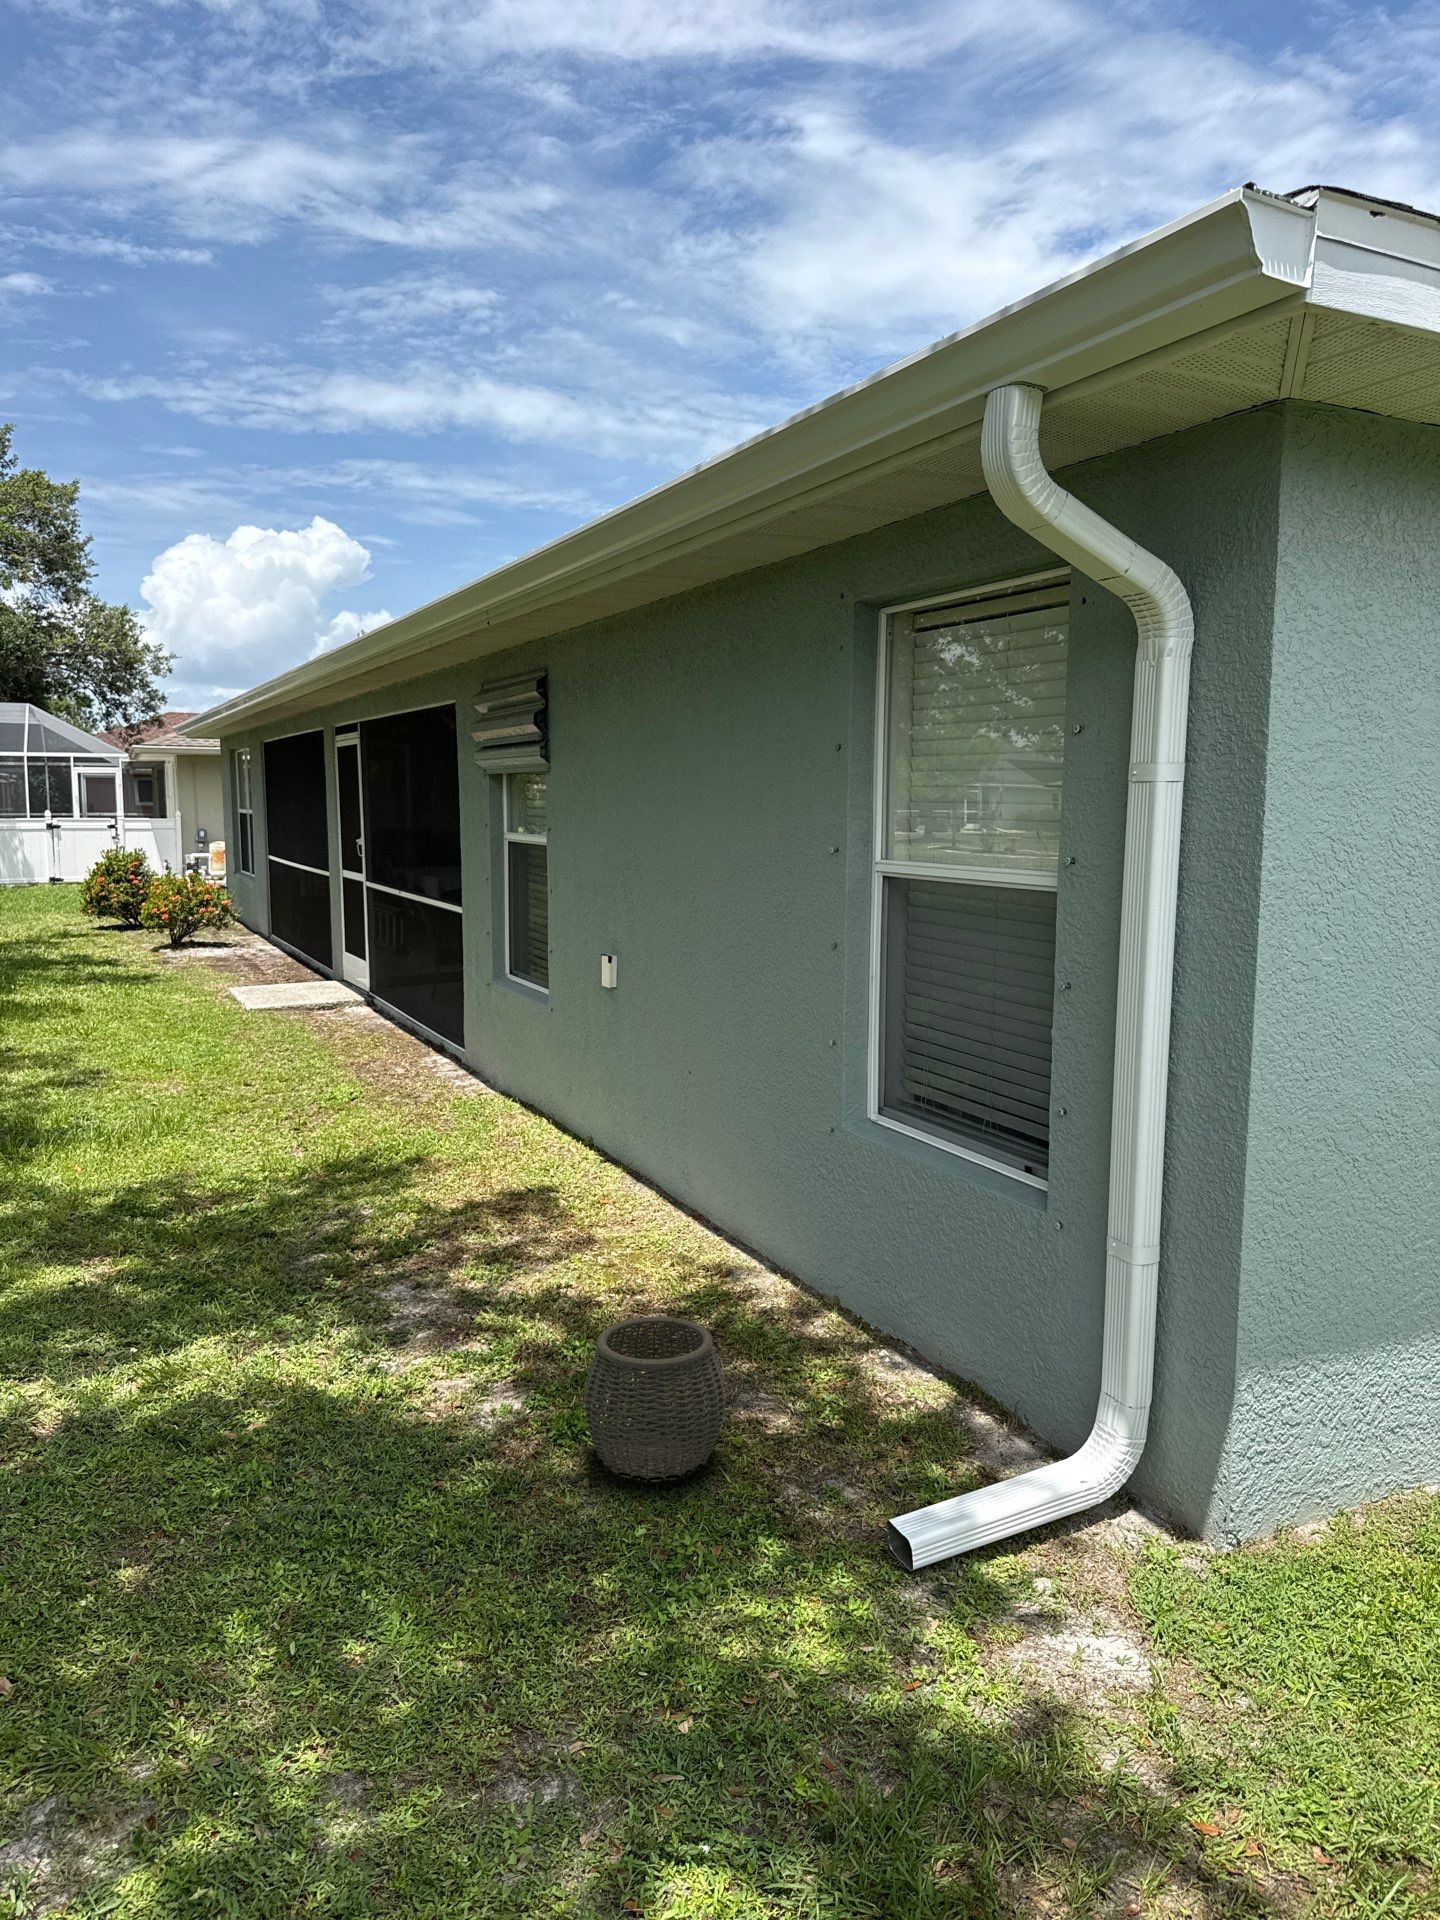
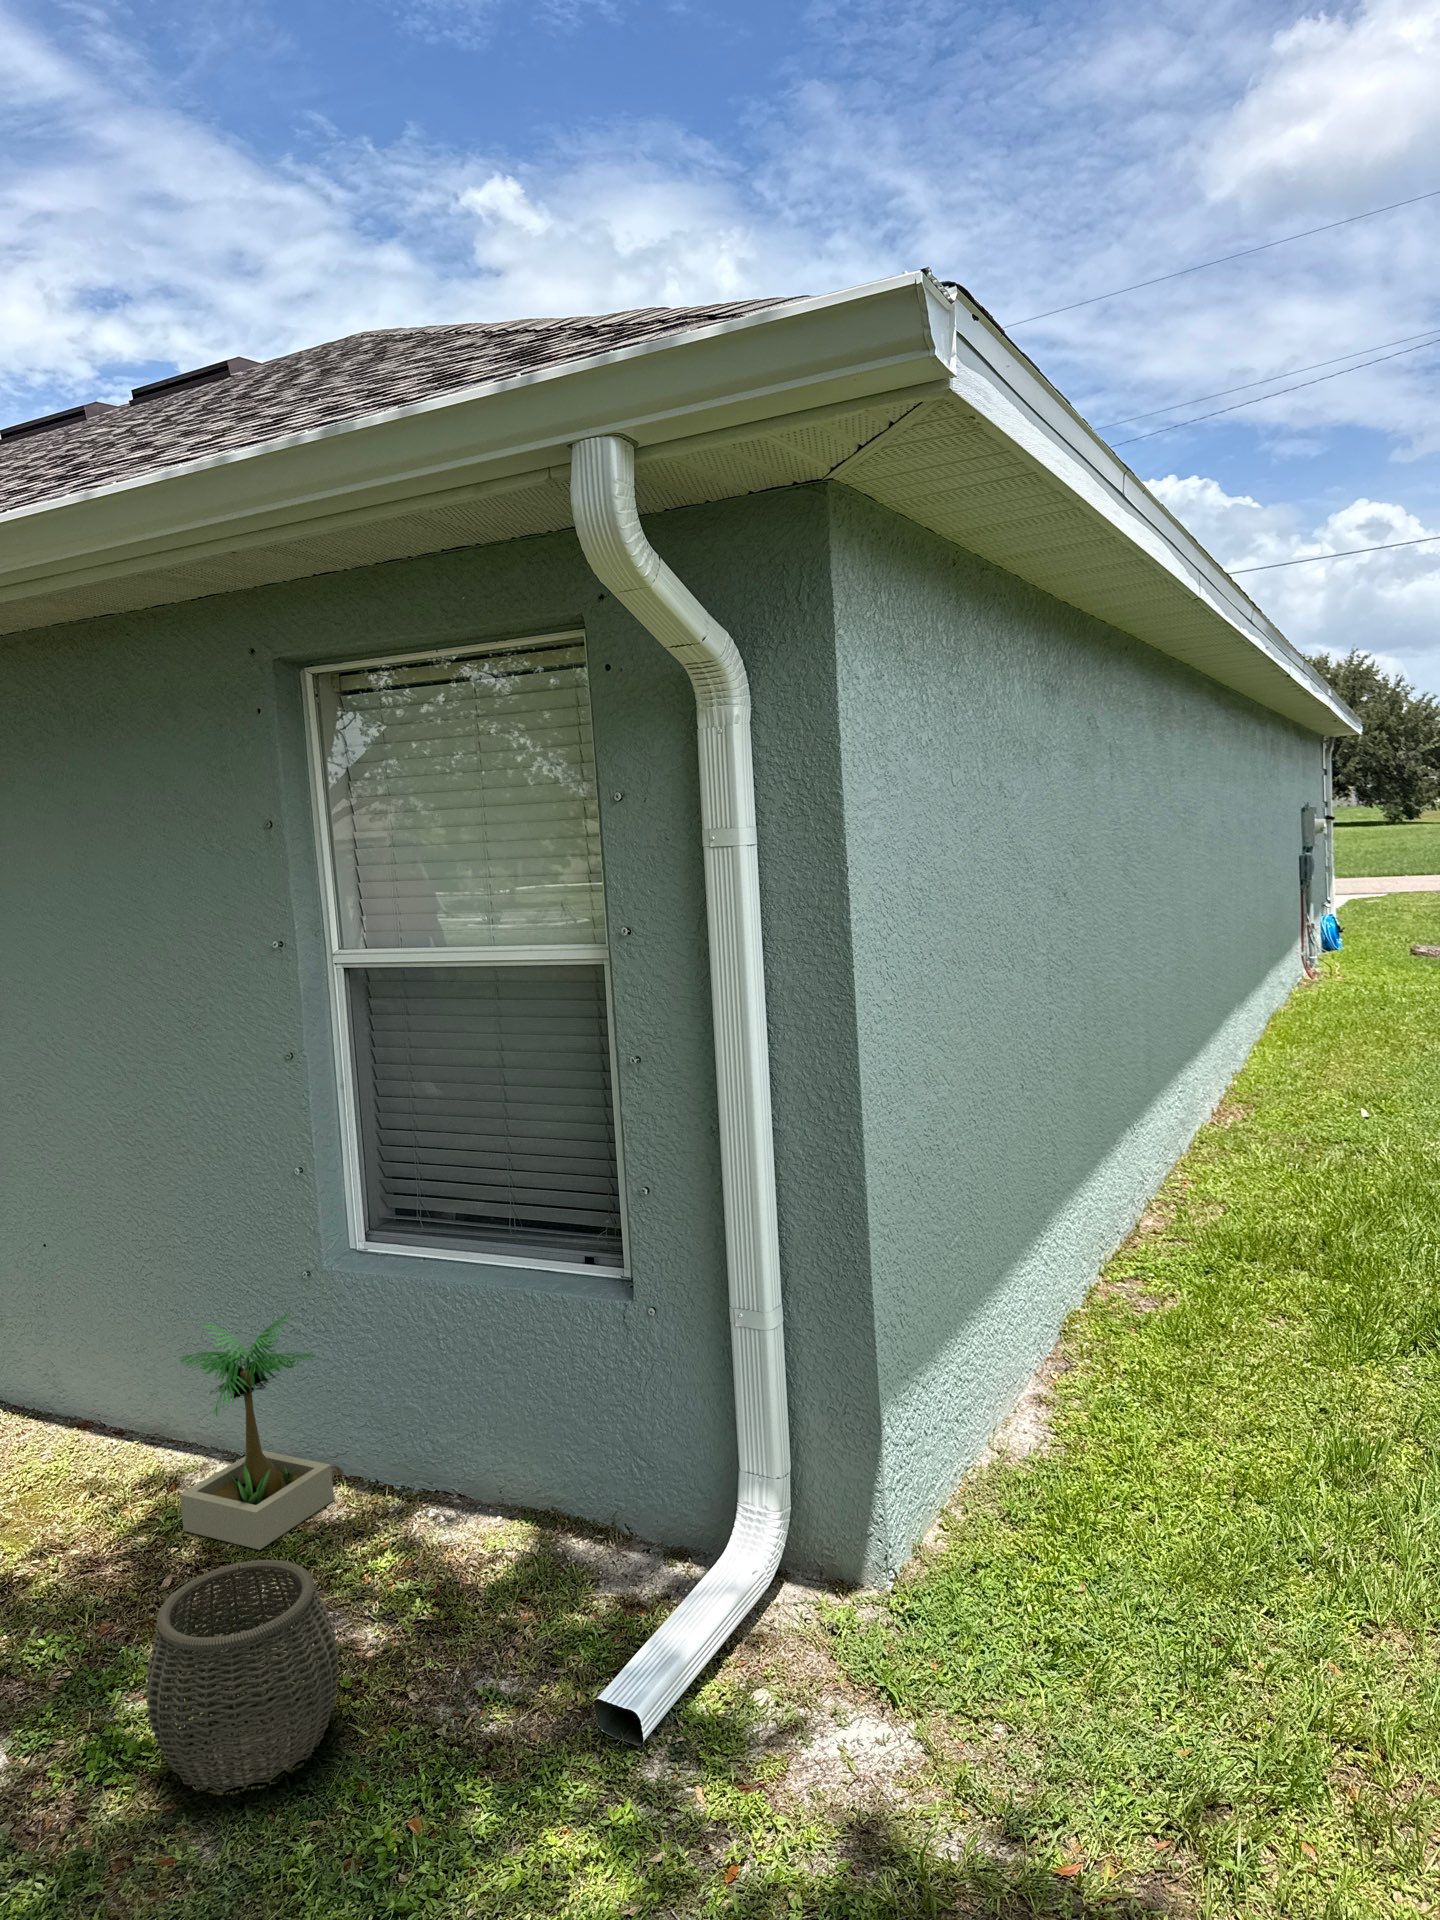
potted plant: none [700,1150,828,1336] -> present [180,1314,334,1550]

